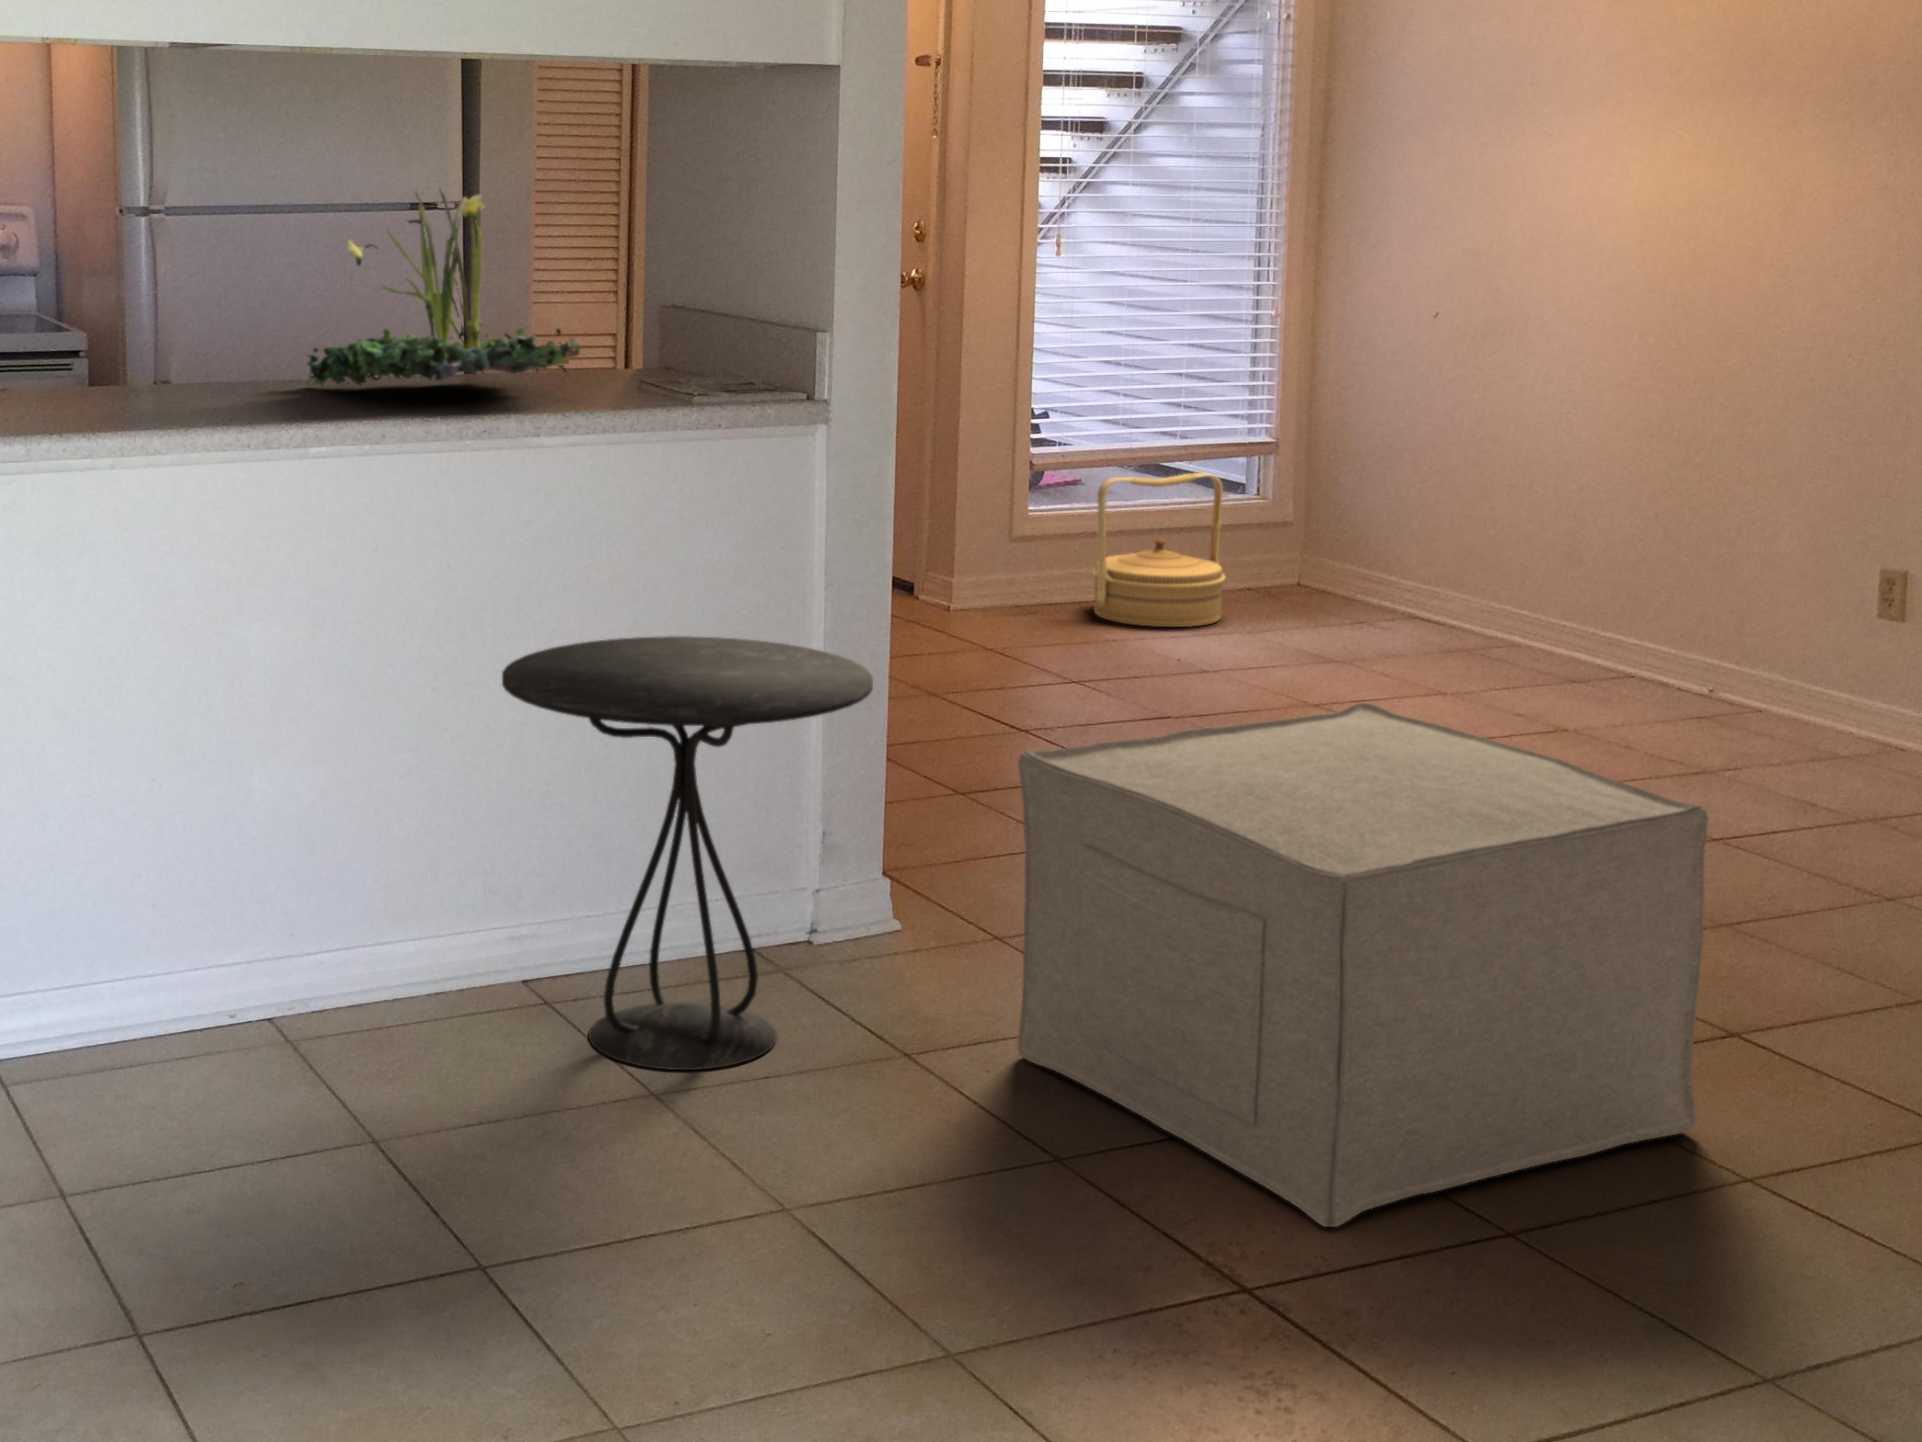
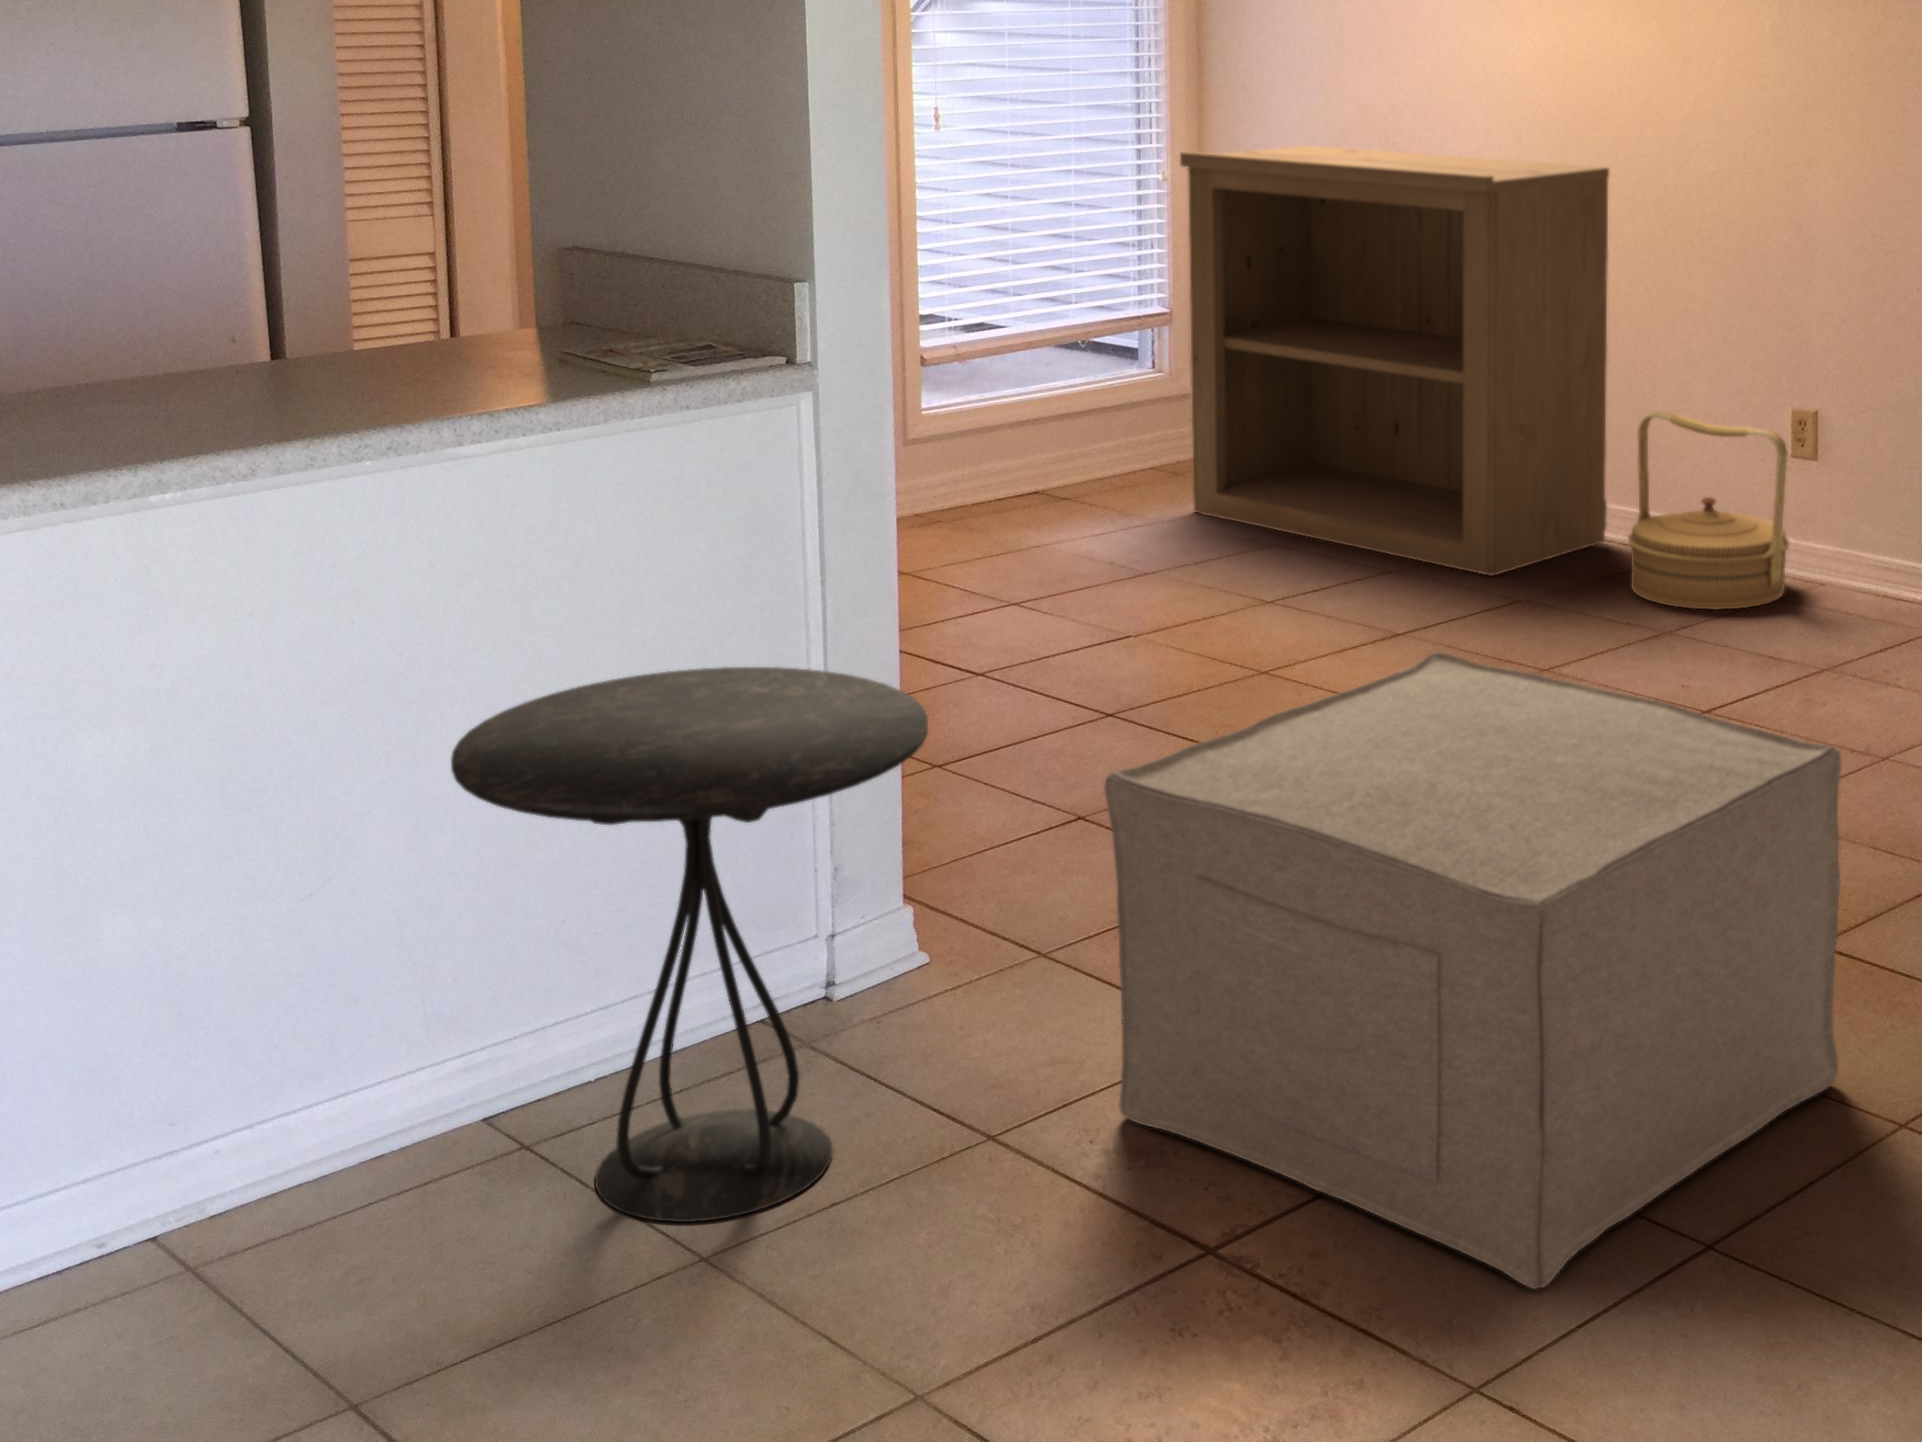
plant: present [307,190,580,386] -> none [108,131,498,398]
bookshelf: none [1275,285,1702,707] -> present [1180,146,1609,576]
woven basket: present [1093,472,1225,627] -> present [1628,412,1789,610]

